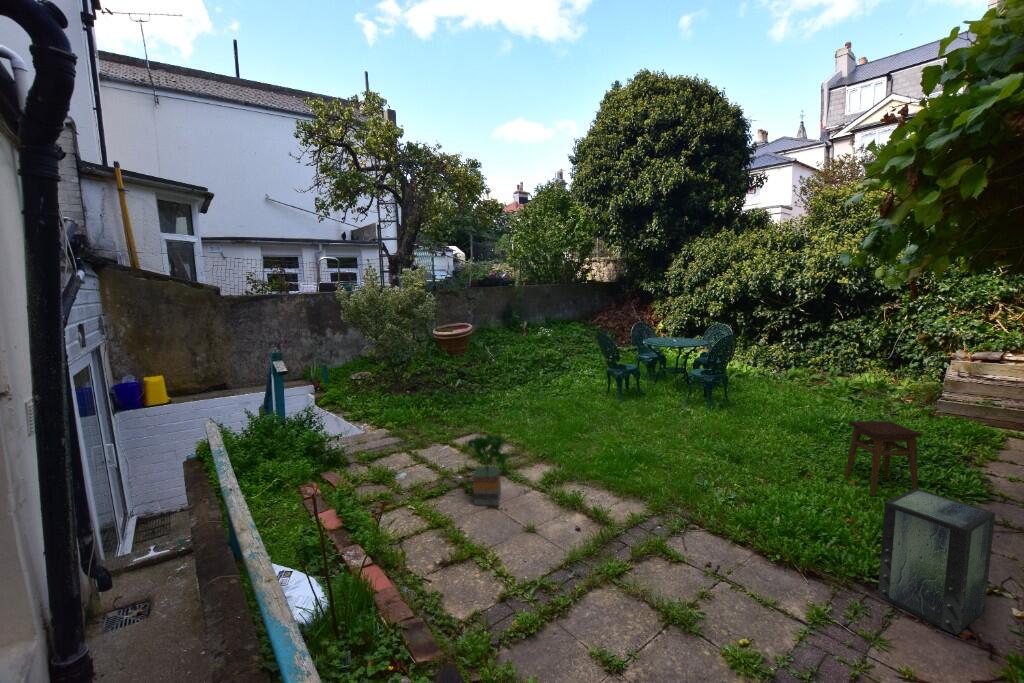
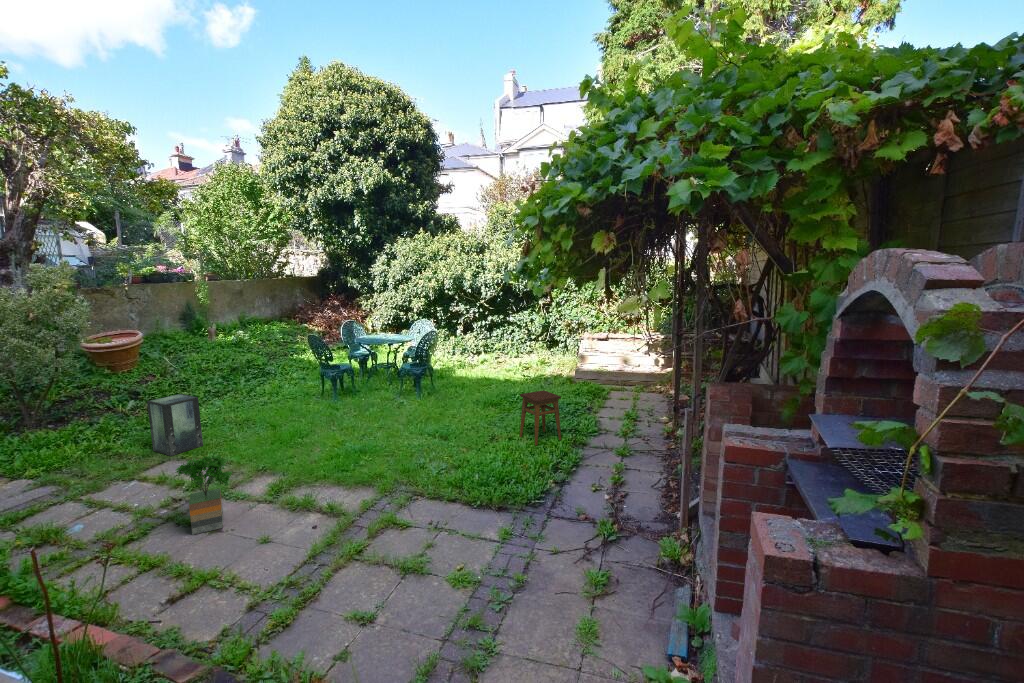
storage box: present [878,488,995,635] -> present [147,394,203,456]

